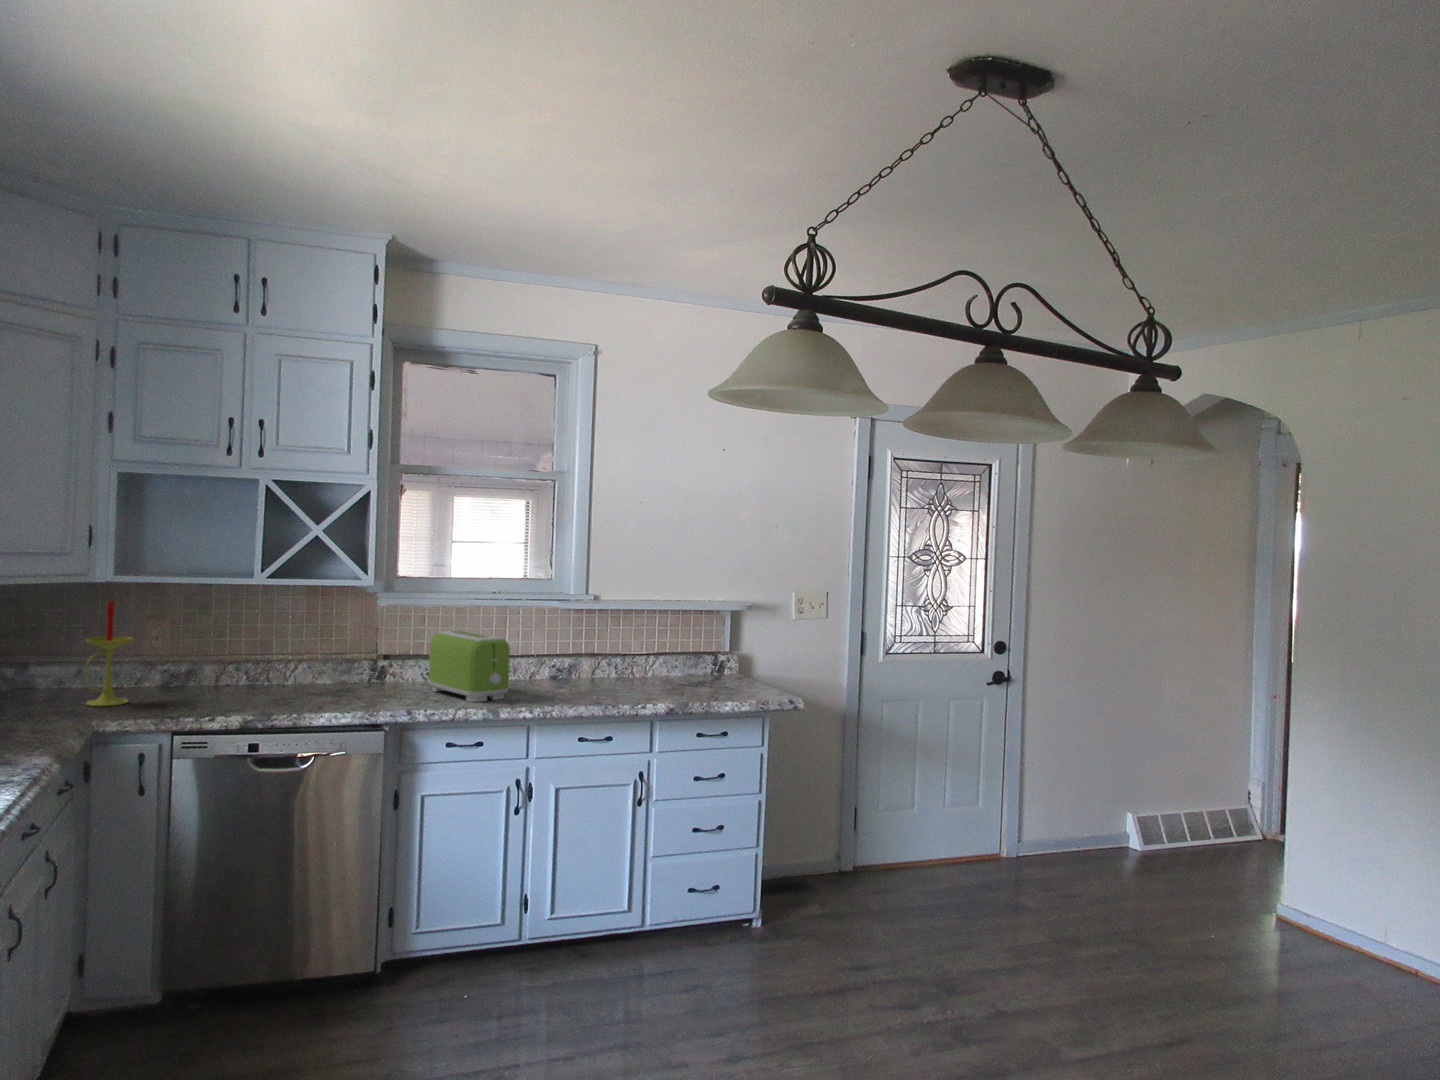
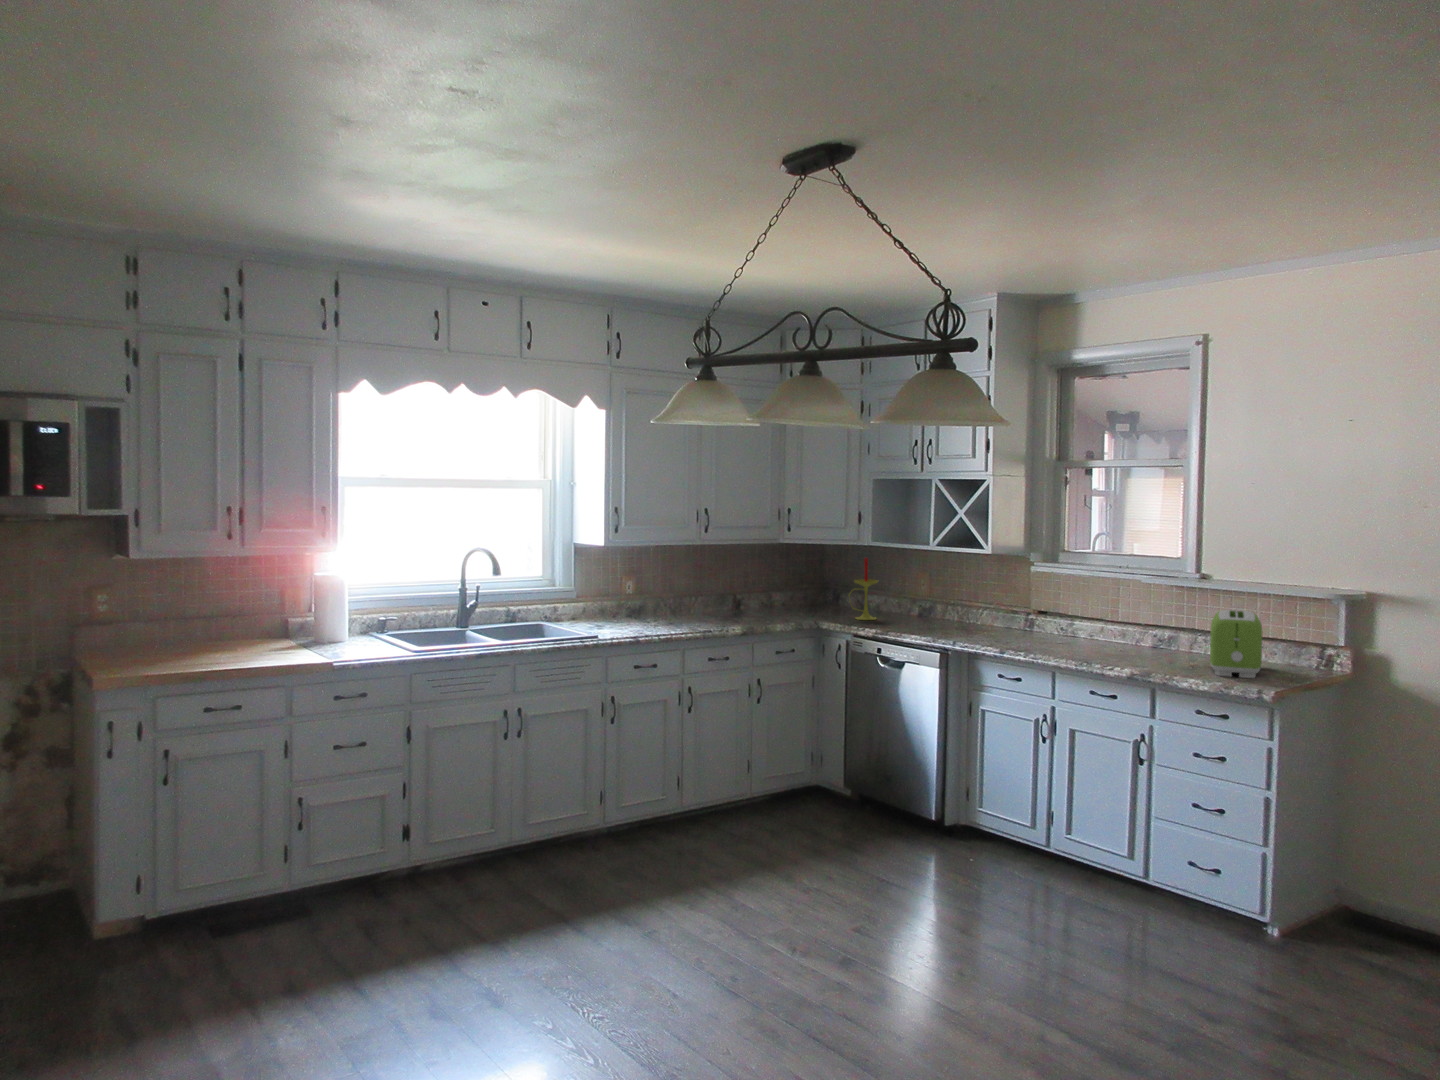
toaster: present [429,630,510,702] -> present [1210,610,1262,678]

